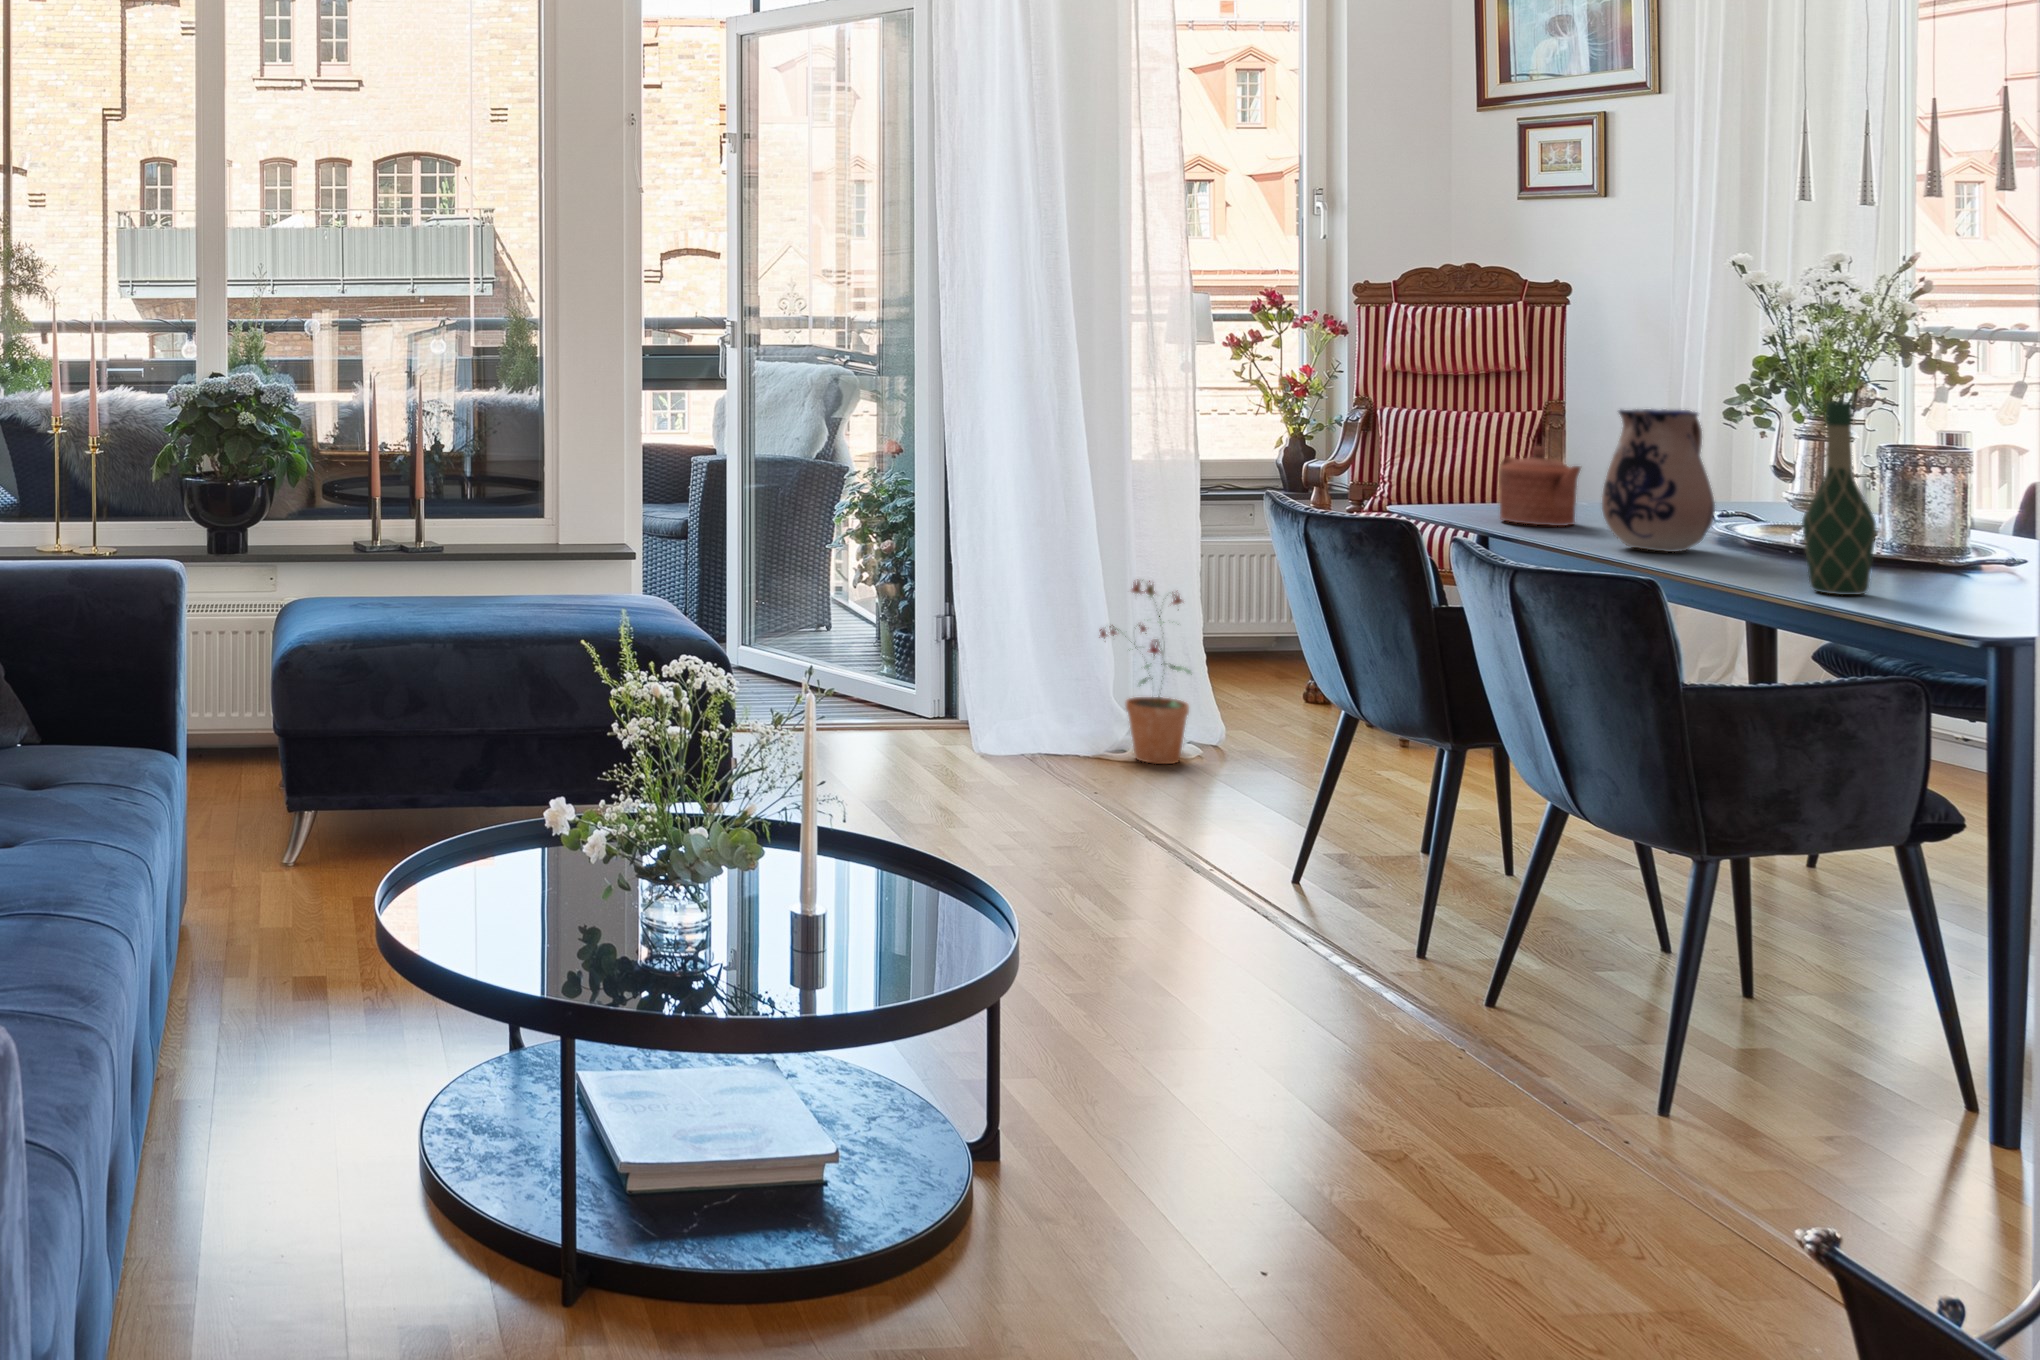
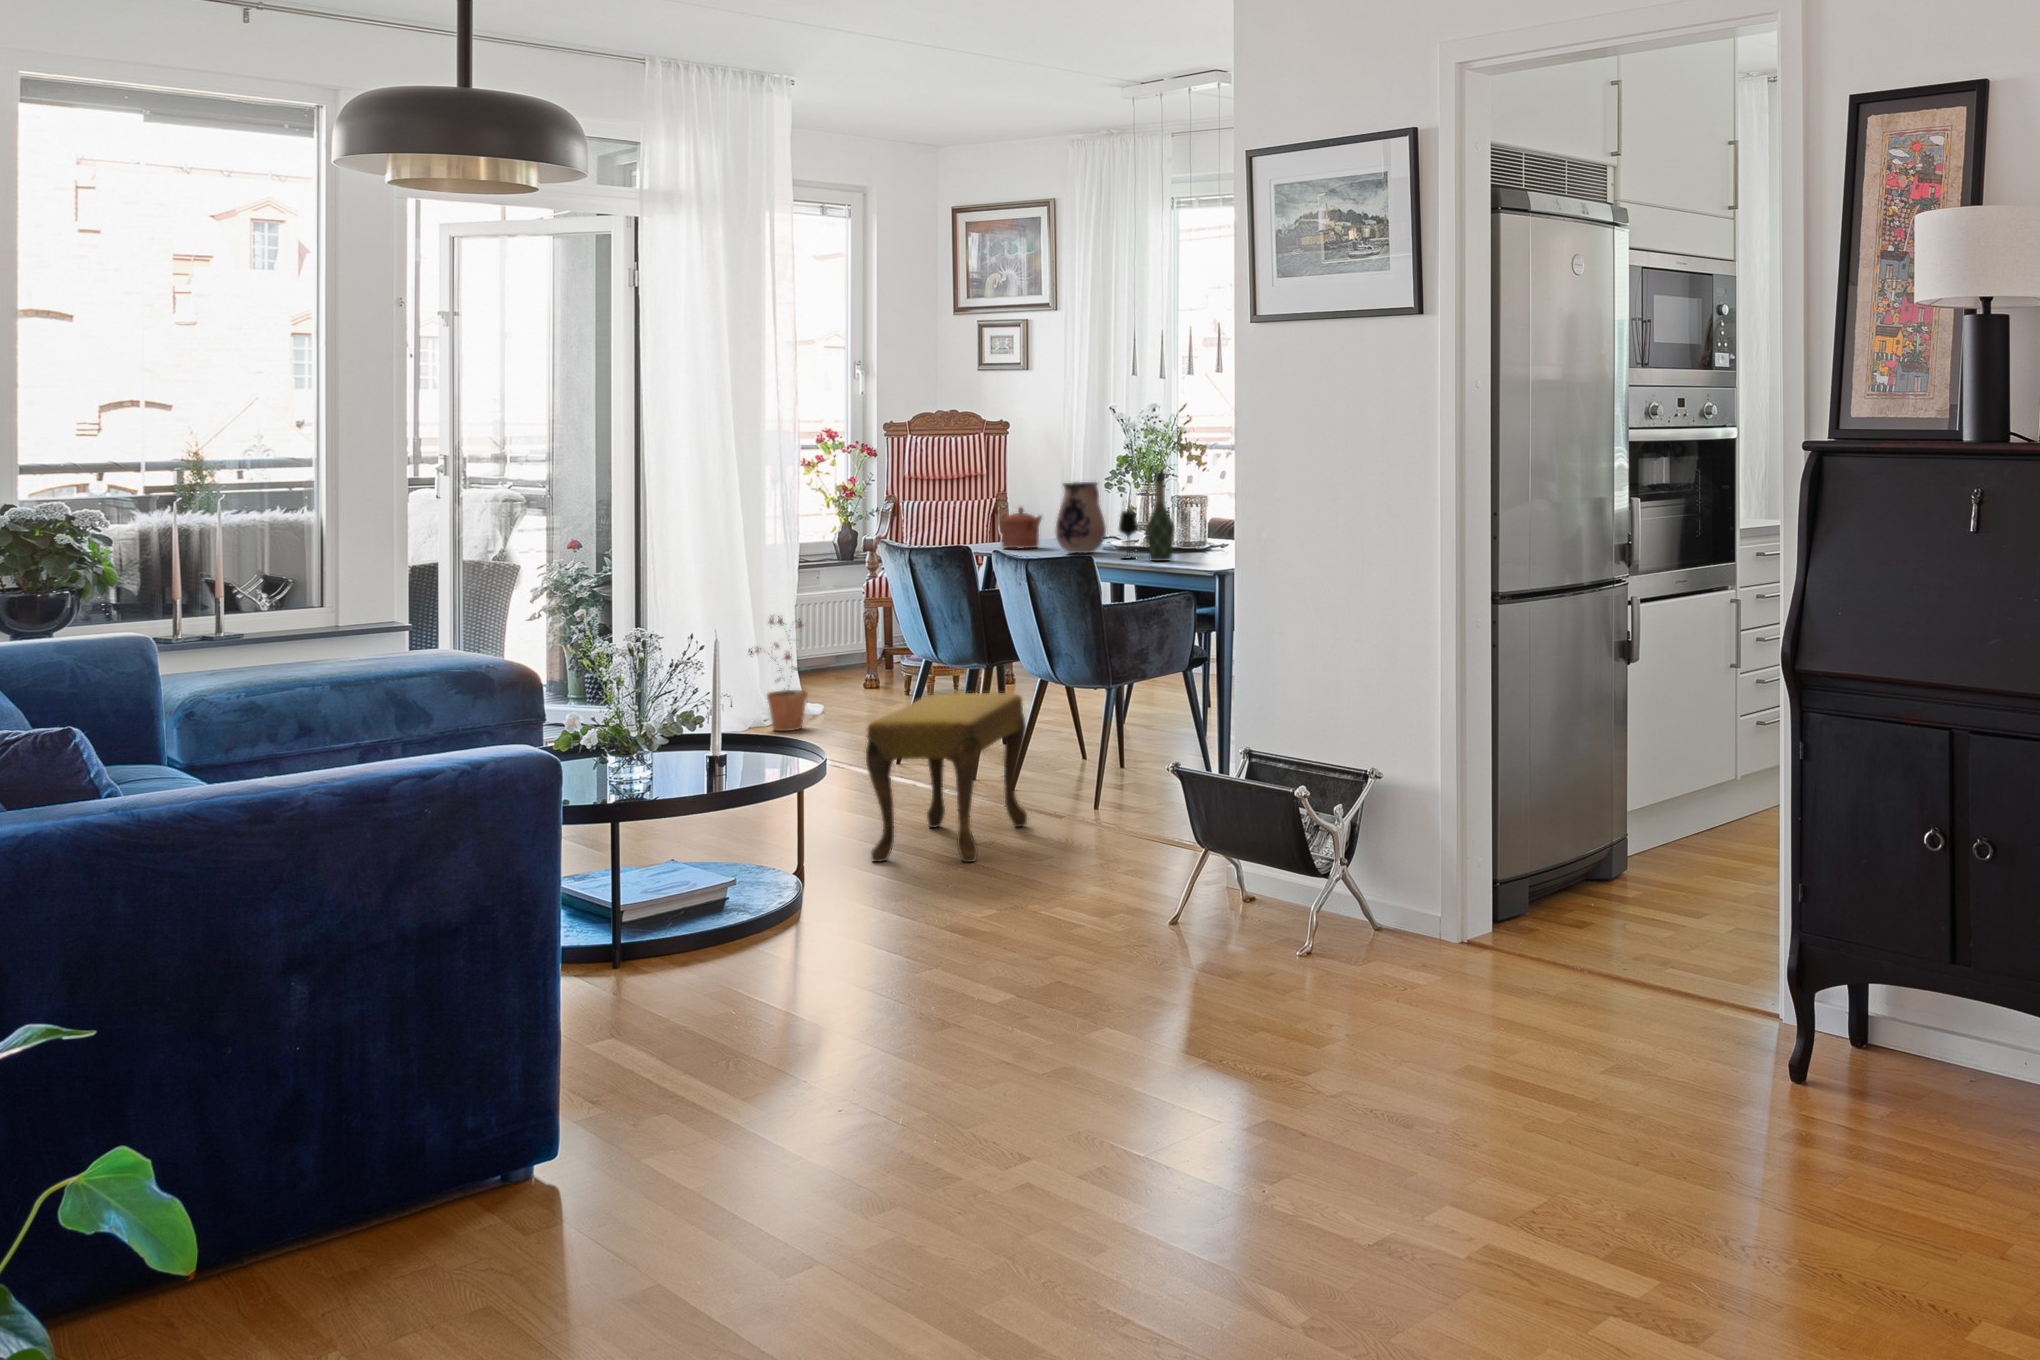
wine glass: none [1738,456,1785,579] -> present [1119,501,1138,559]
footstool: none [1119,825,1486,1231] -> present [866,693,1027,862]

